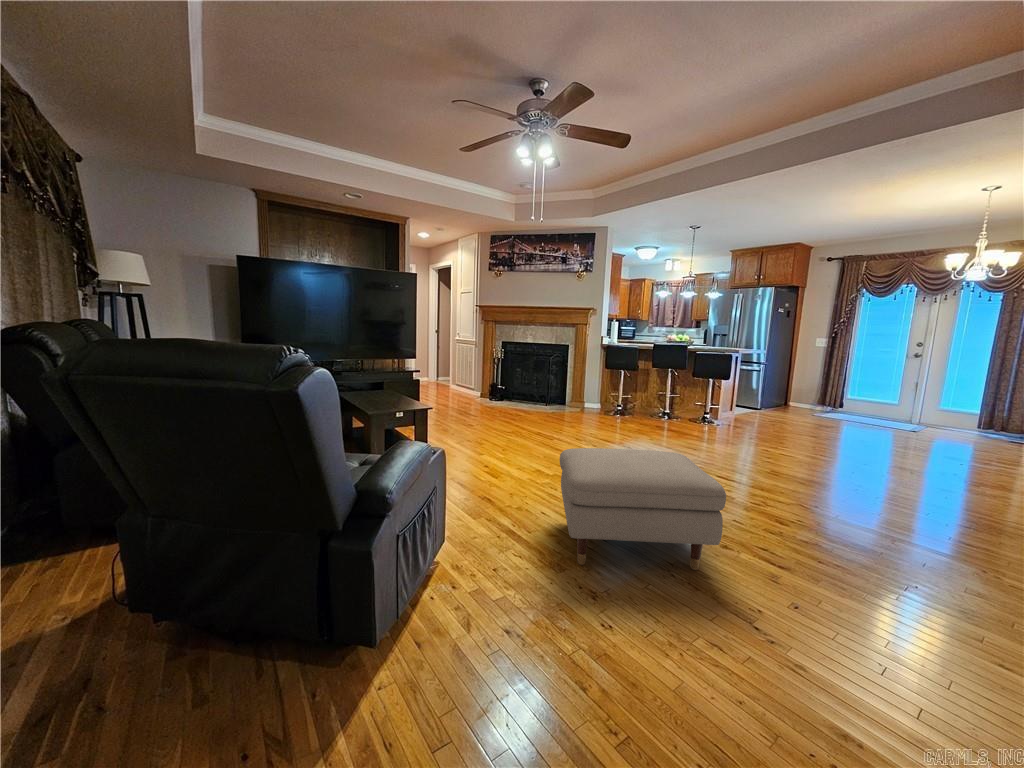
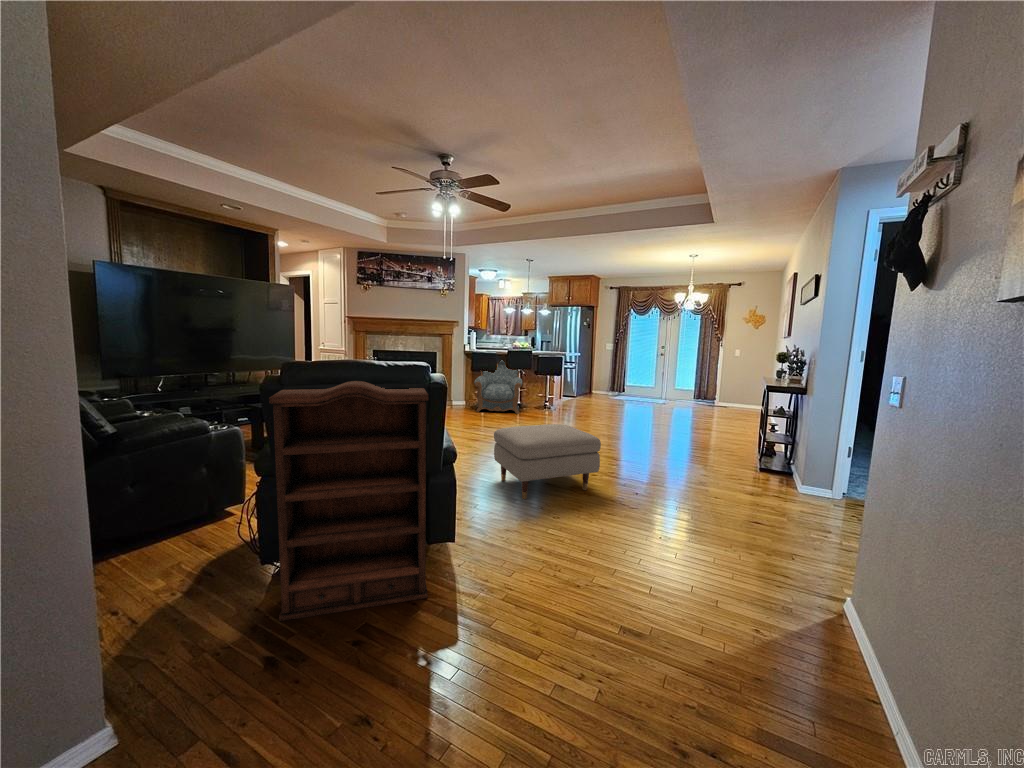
armchair: none [607,348,675,425] -> present [474,360,522,414]
bookshelf: none [55,364,331,735] -> present [269,381,429,621]

